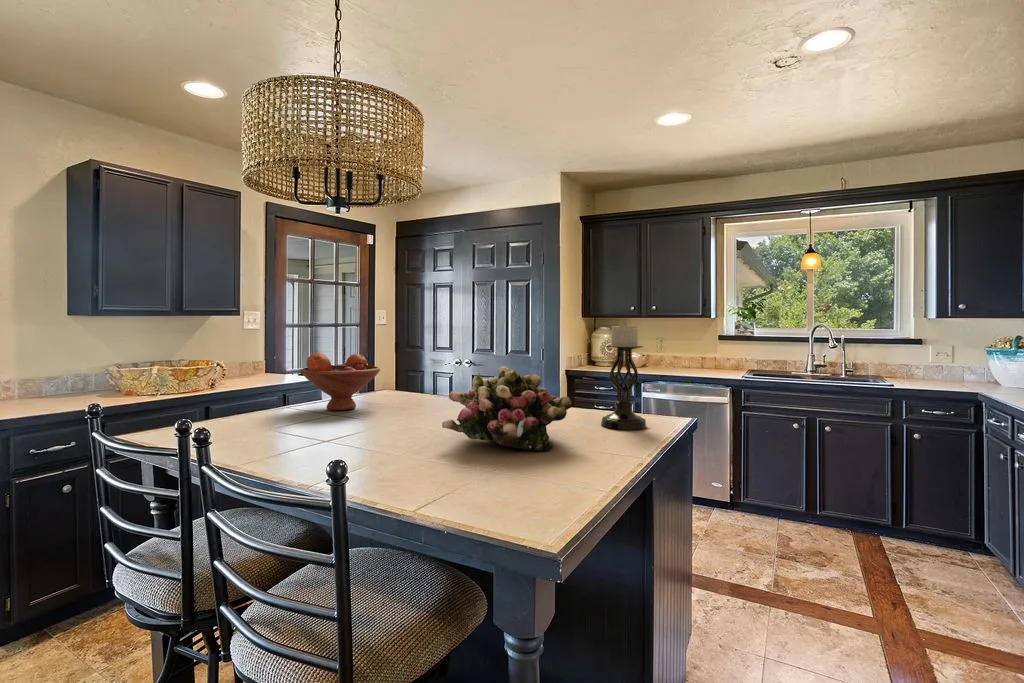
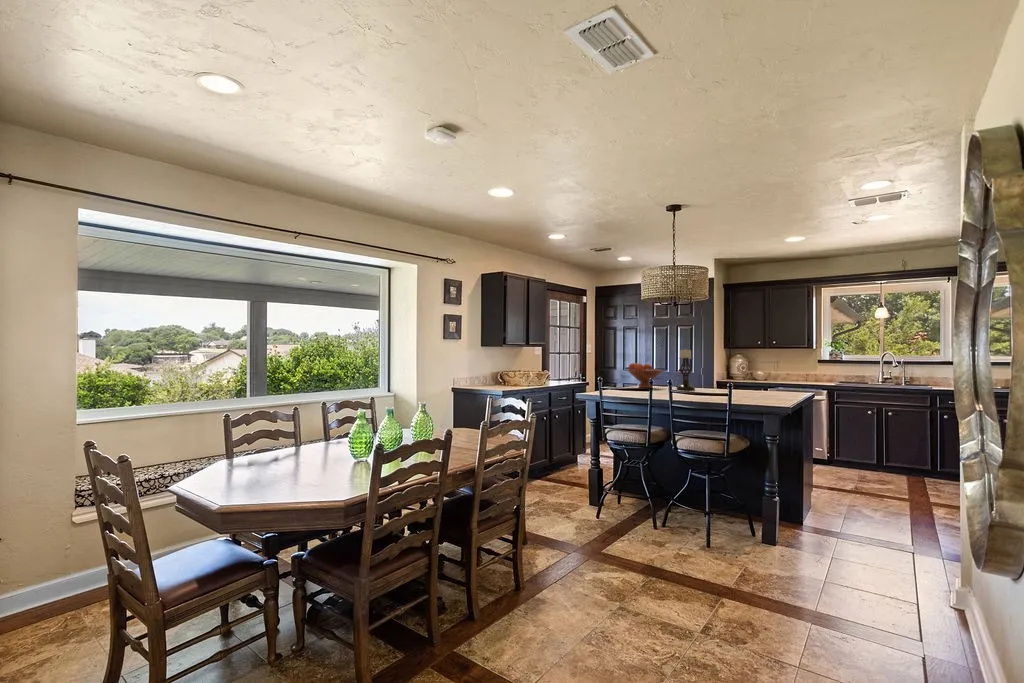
candle holder: present [601,322,646,430] -> present [676,349,695,390]
flower arrangement: present [442,366,572,450] -> none [719,366,769,395]

